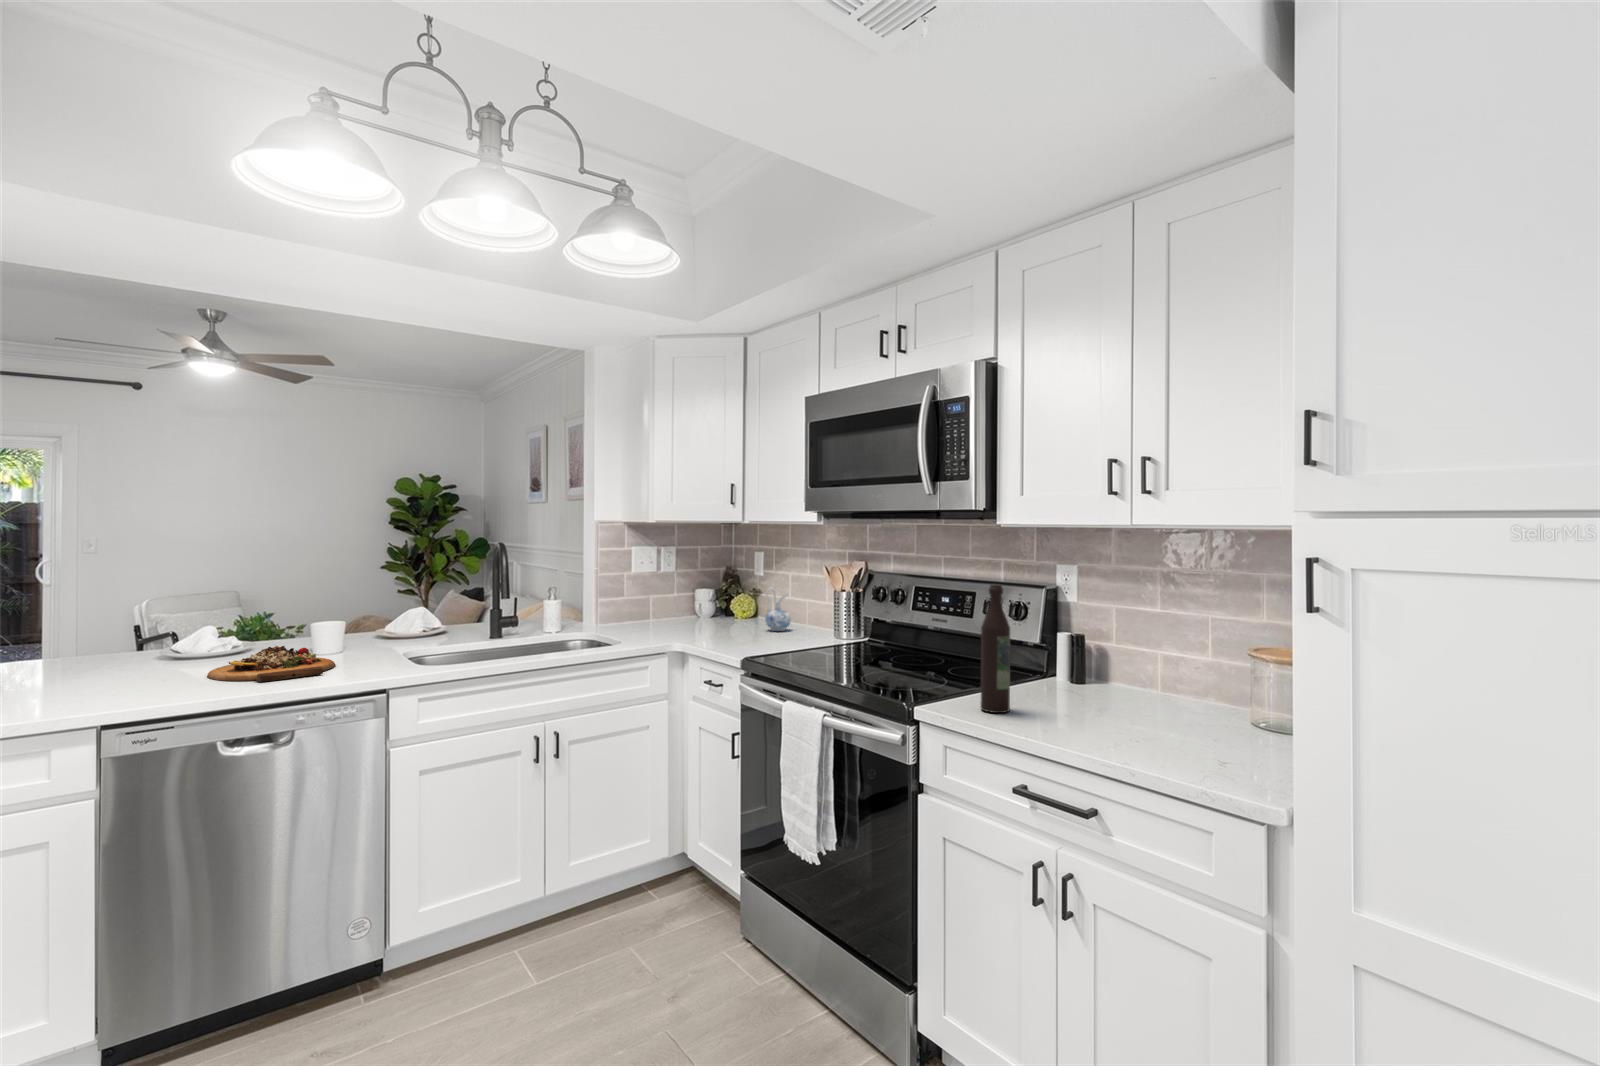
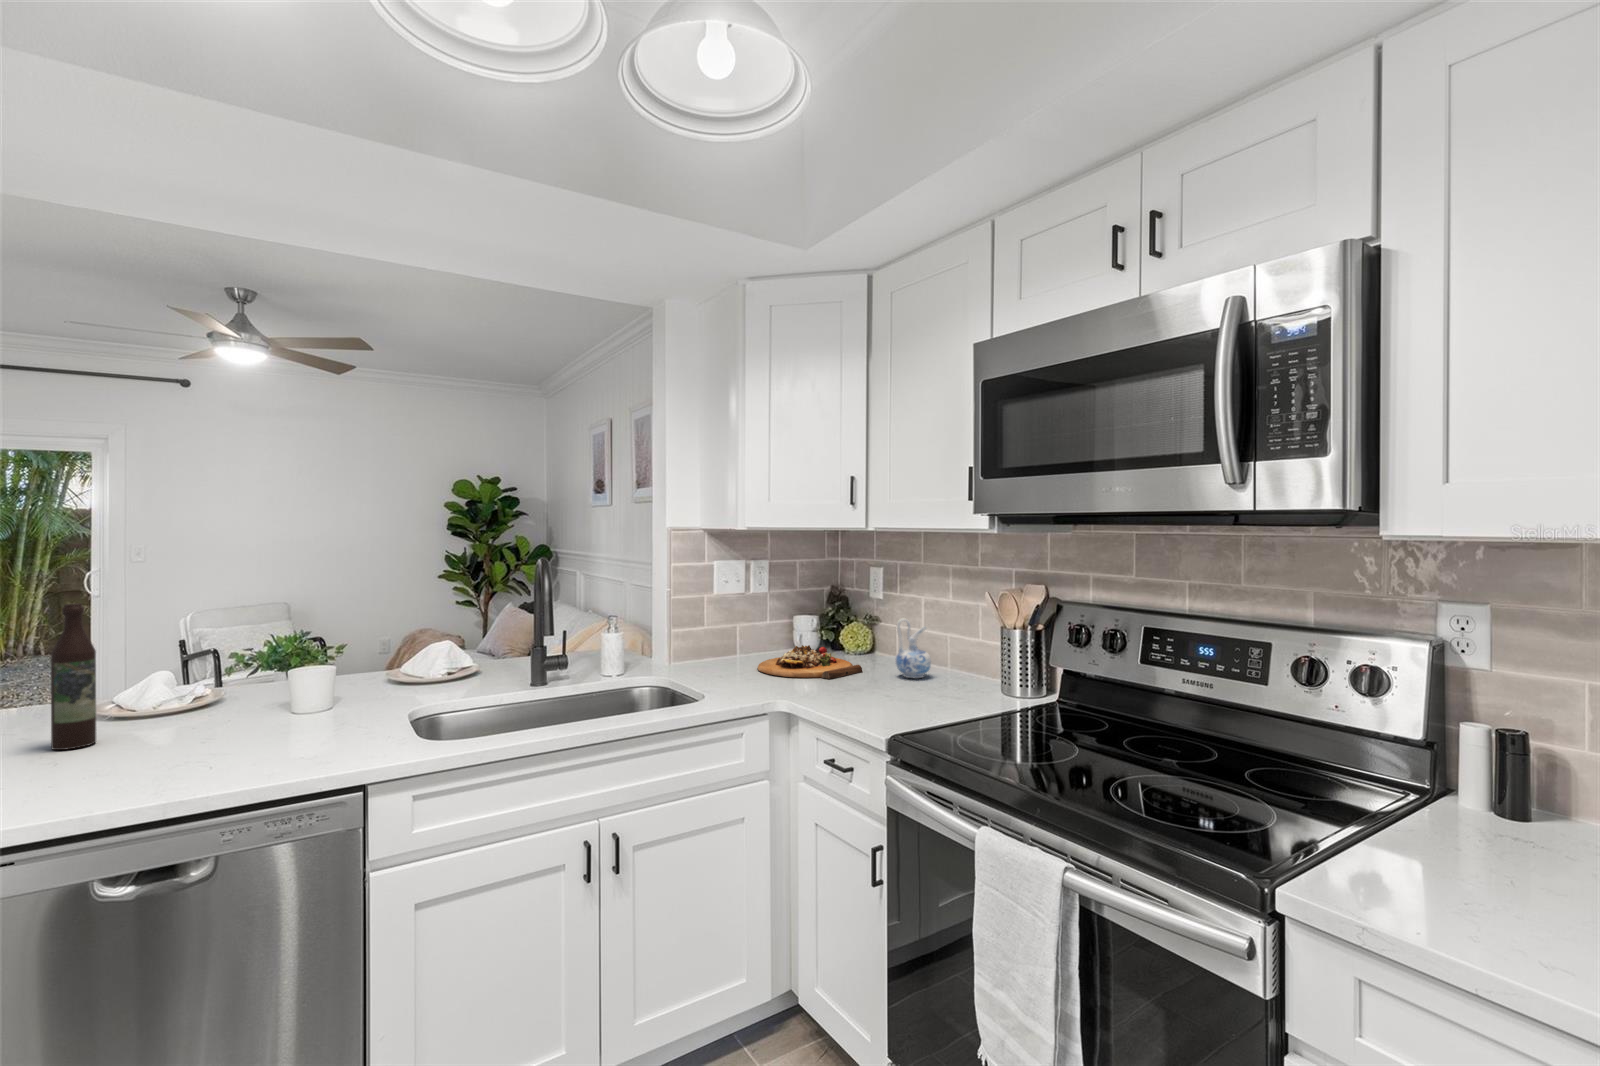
wine bottle: present [981,584,1010,713] -> present [51,603,96,750]
cutting board: present [207,646,336,682] -> present [758,645,862,679]

